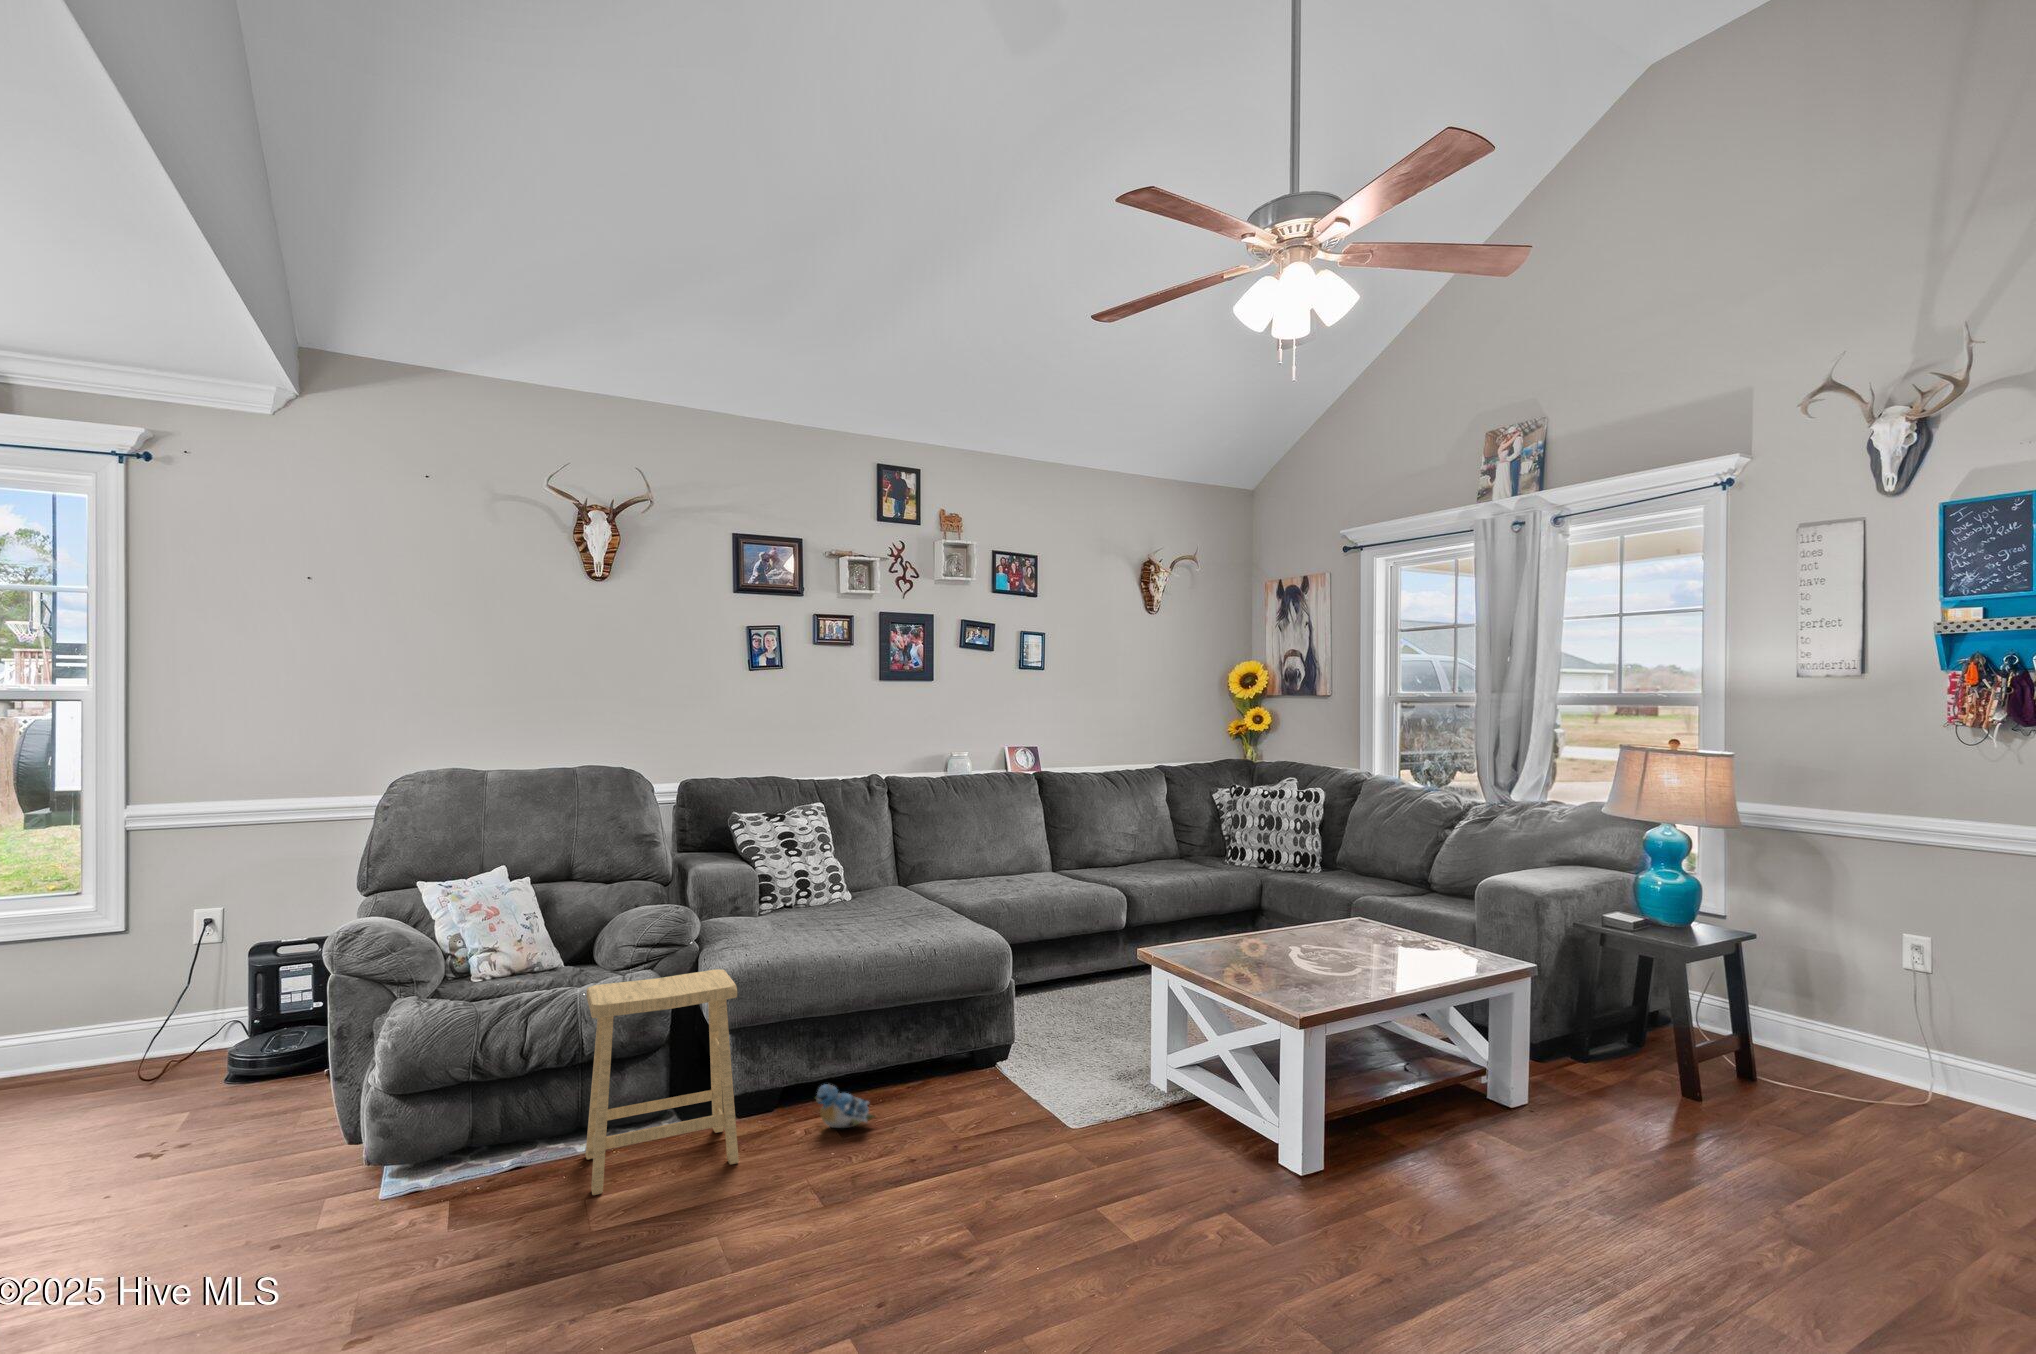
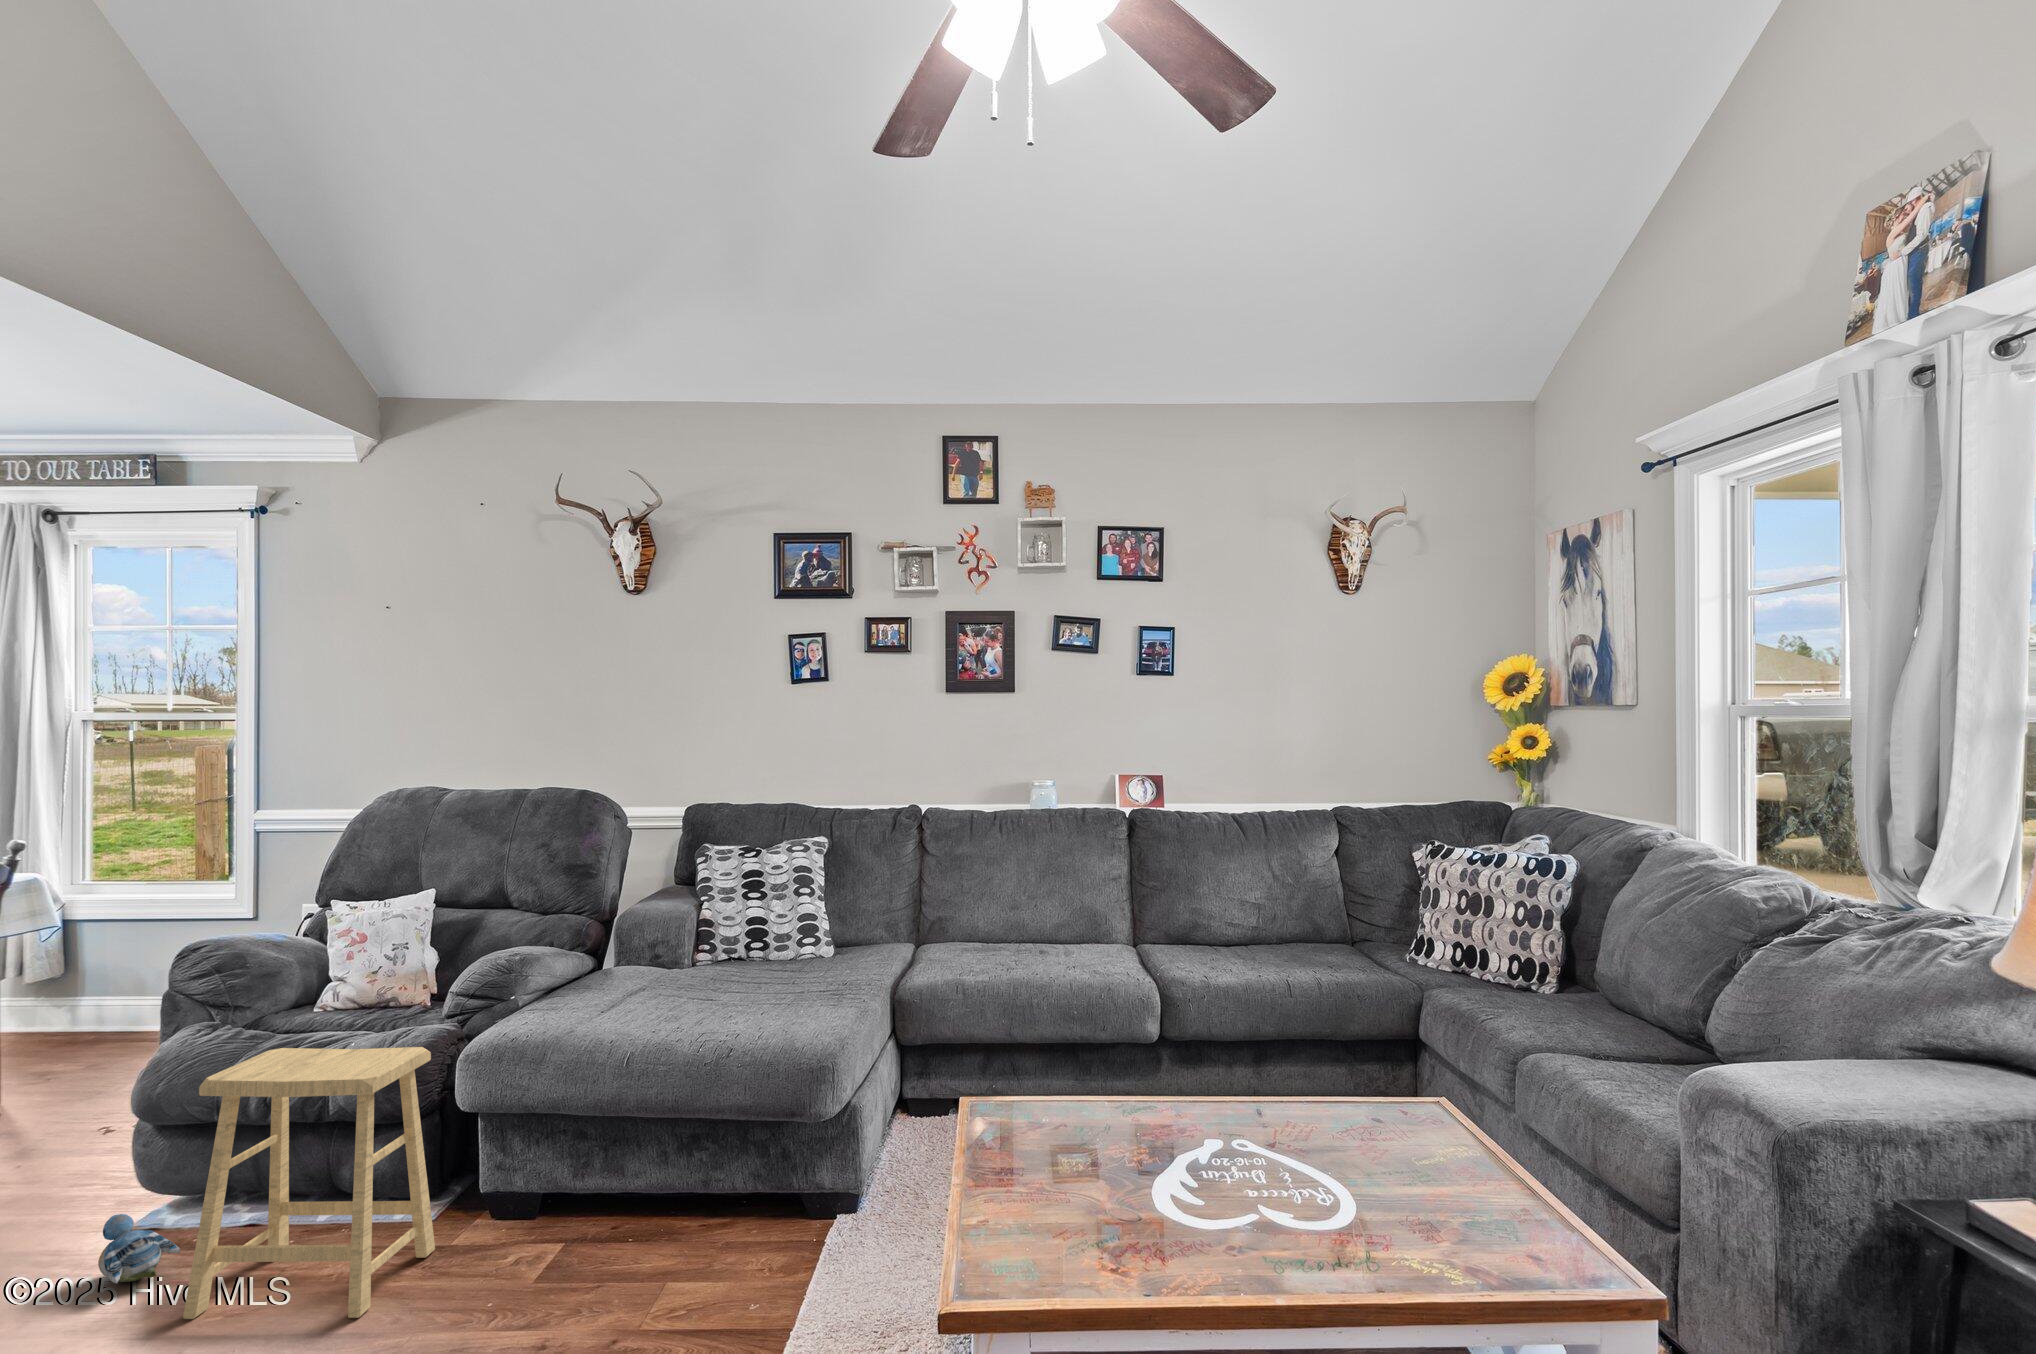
plush toy: present [816,1084,875,1128] -> present [98,1214,180,1284]

